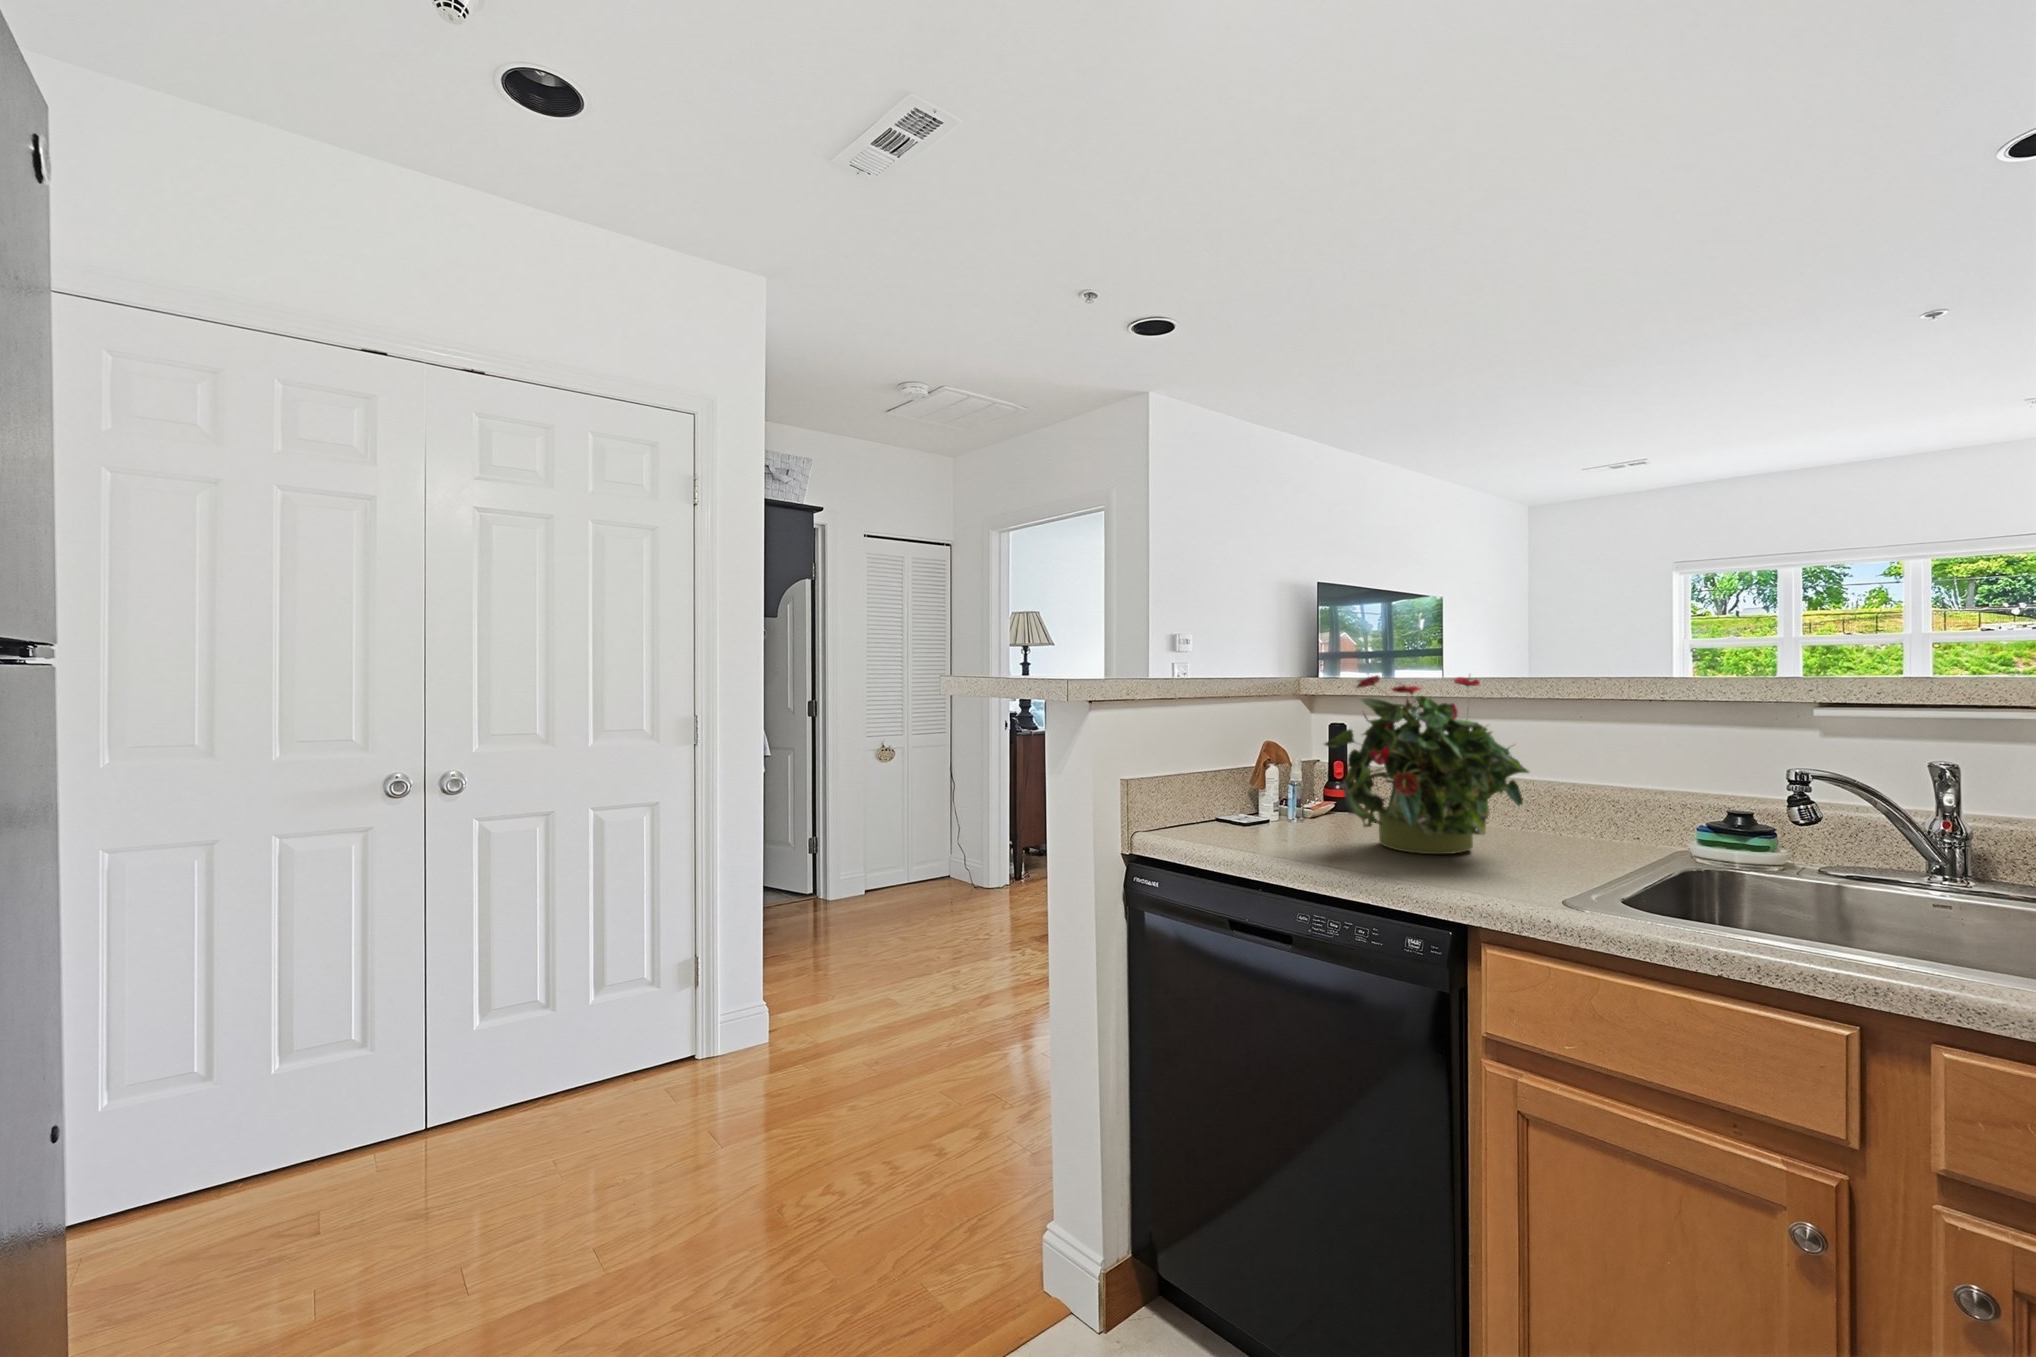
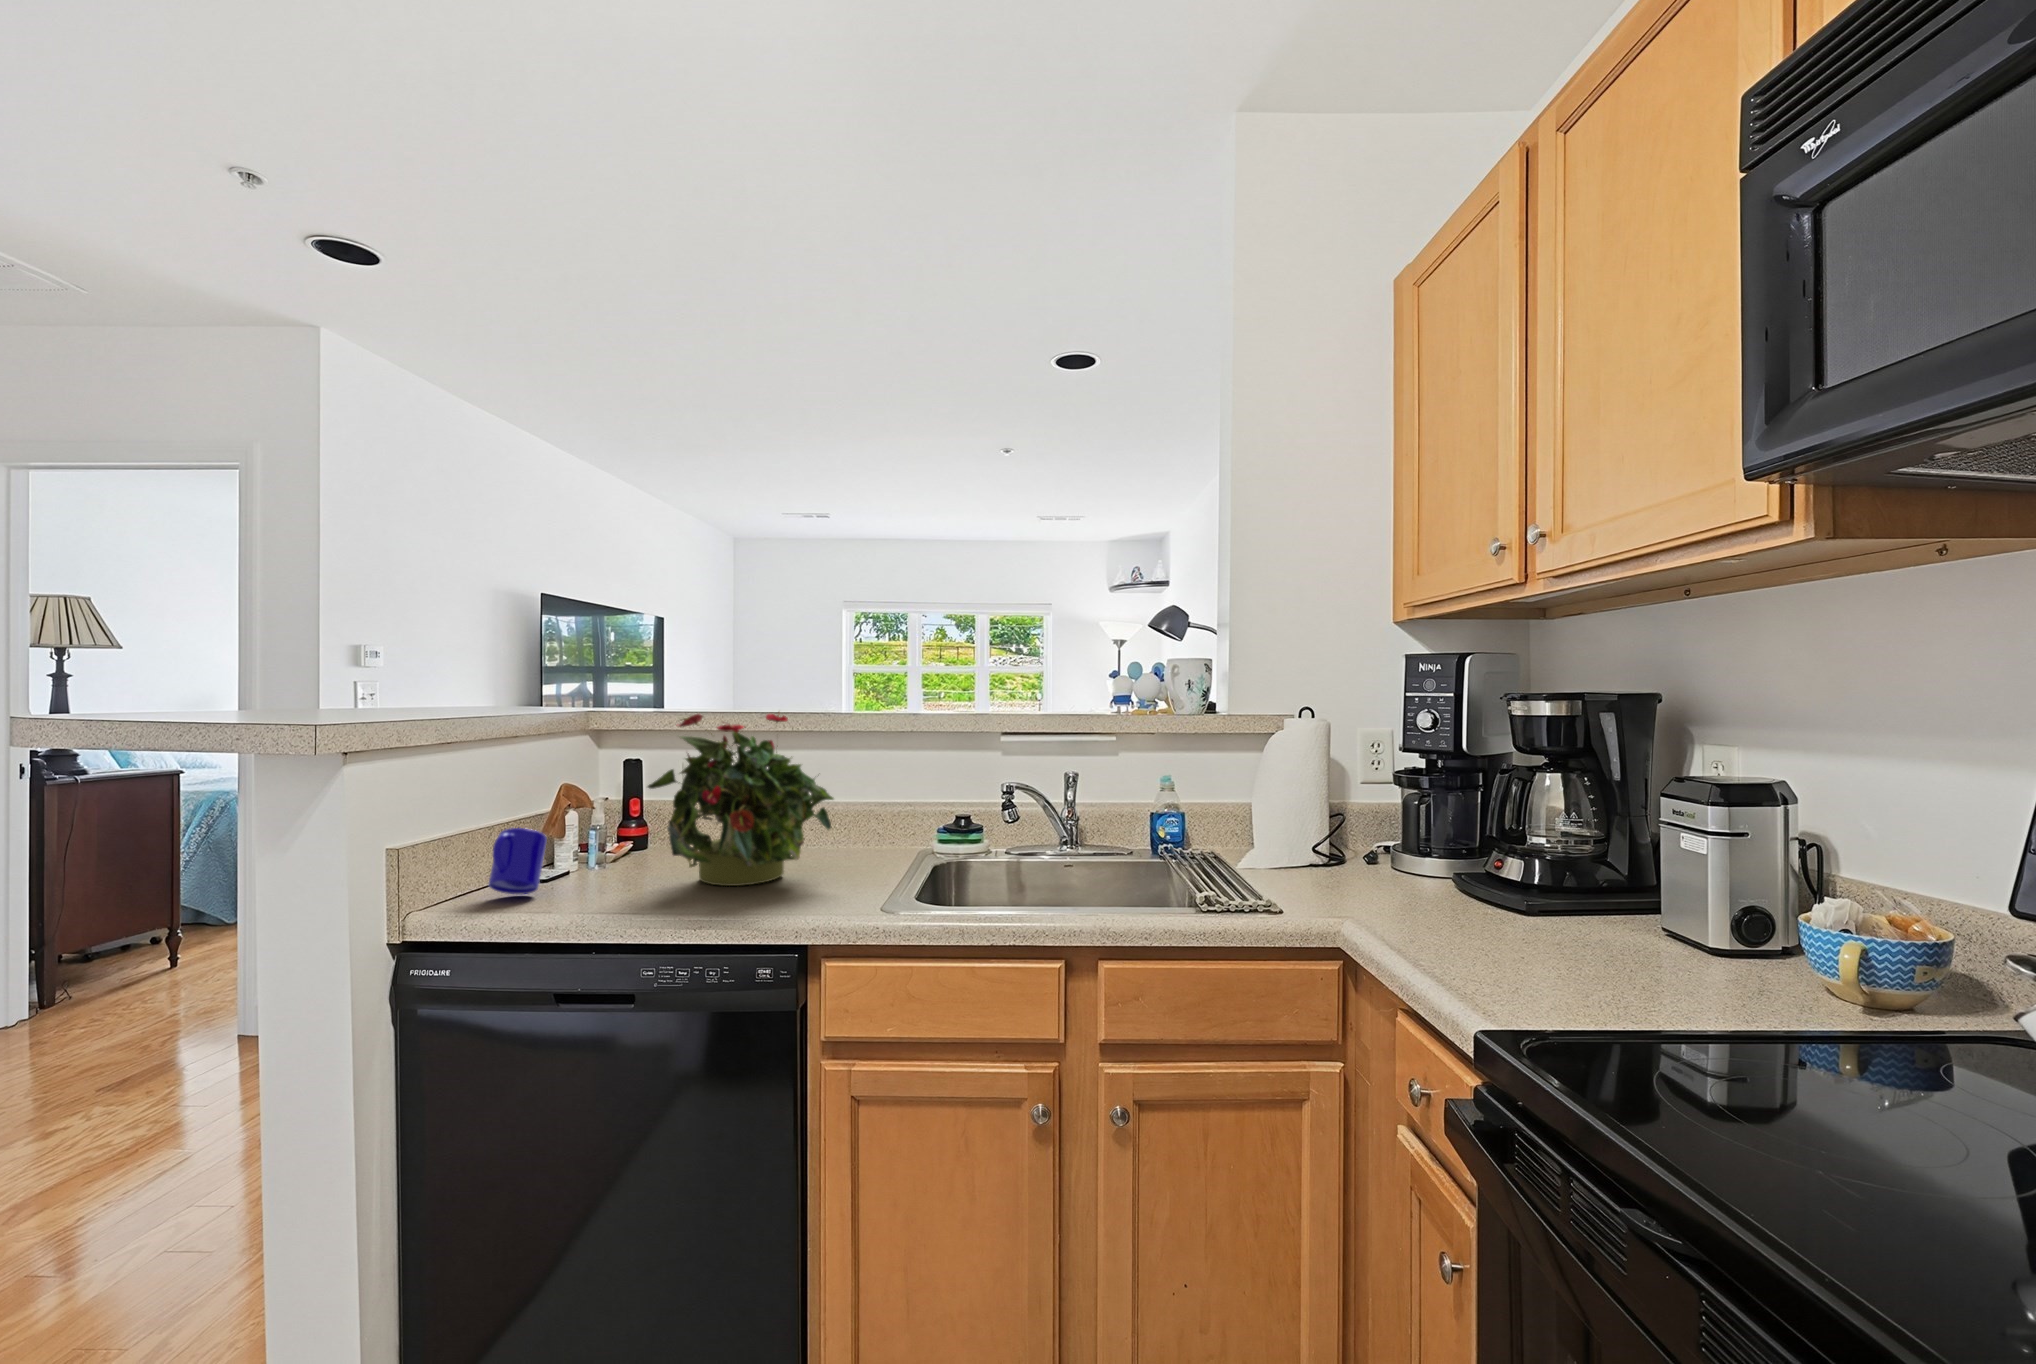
mug: none [1190,772,1240,831] -> present [489,828,547,894]

